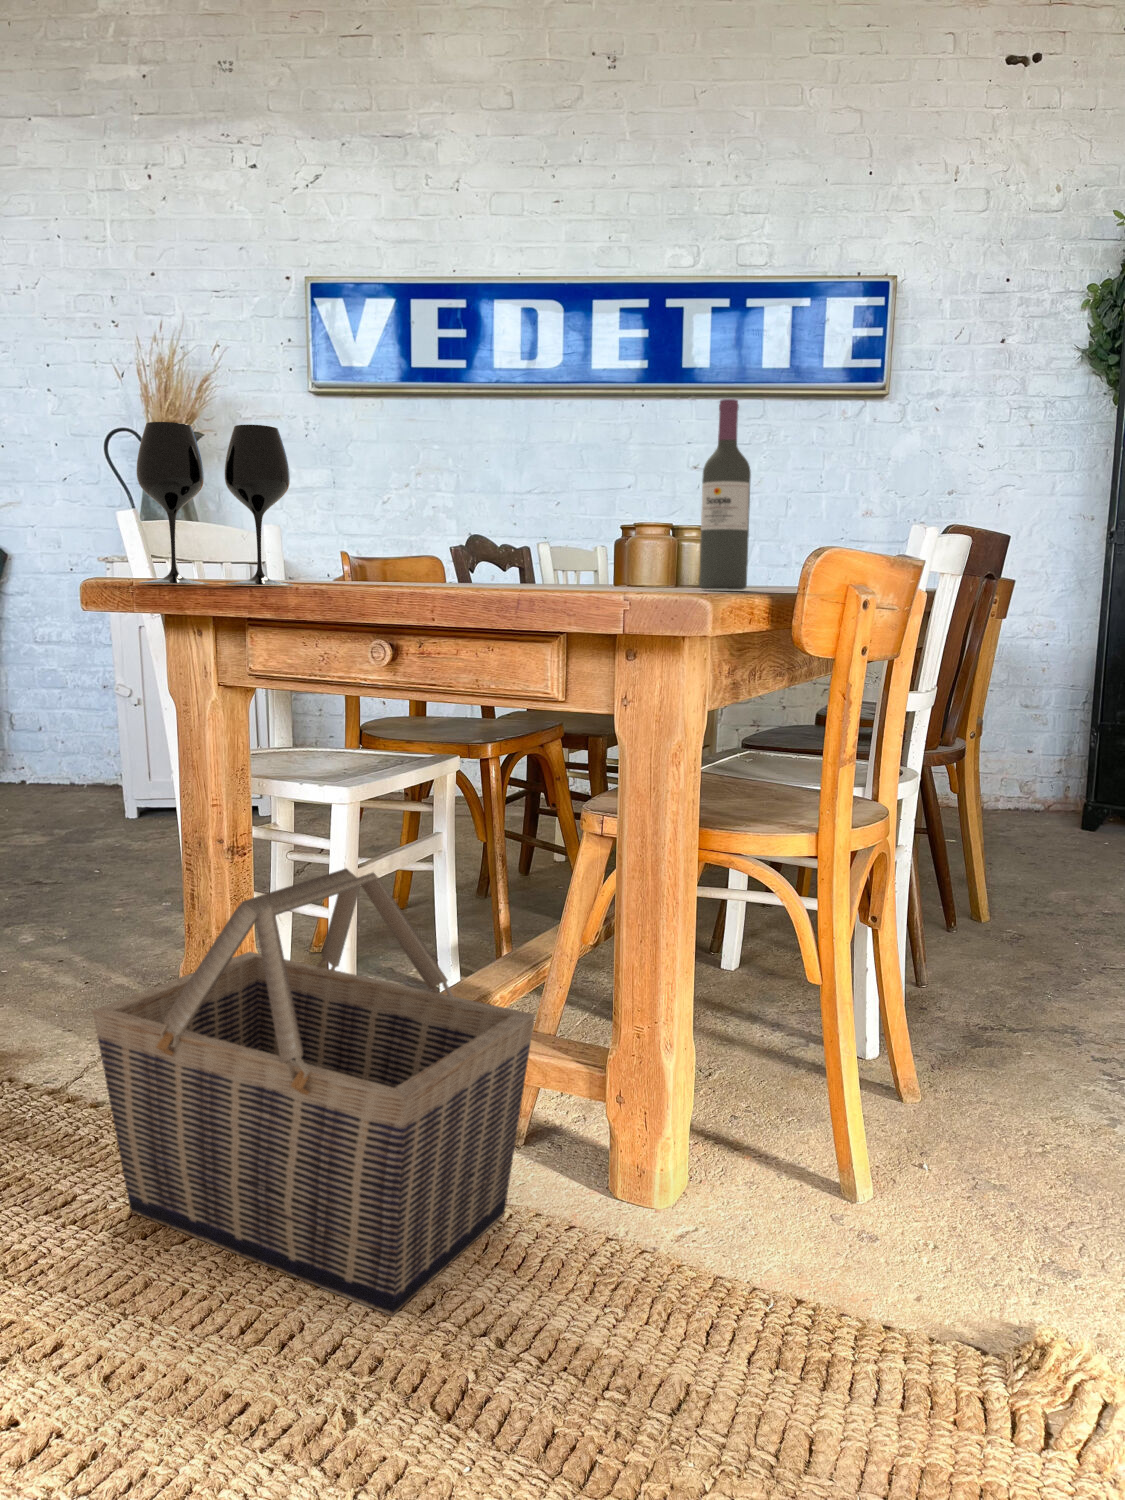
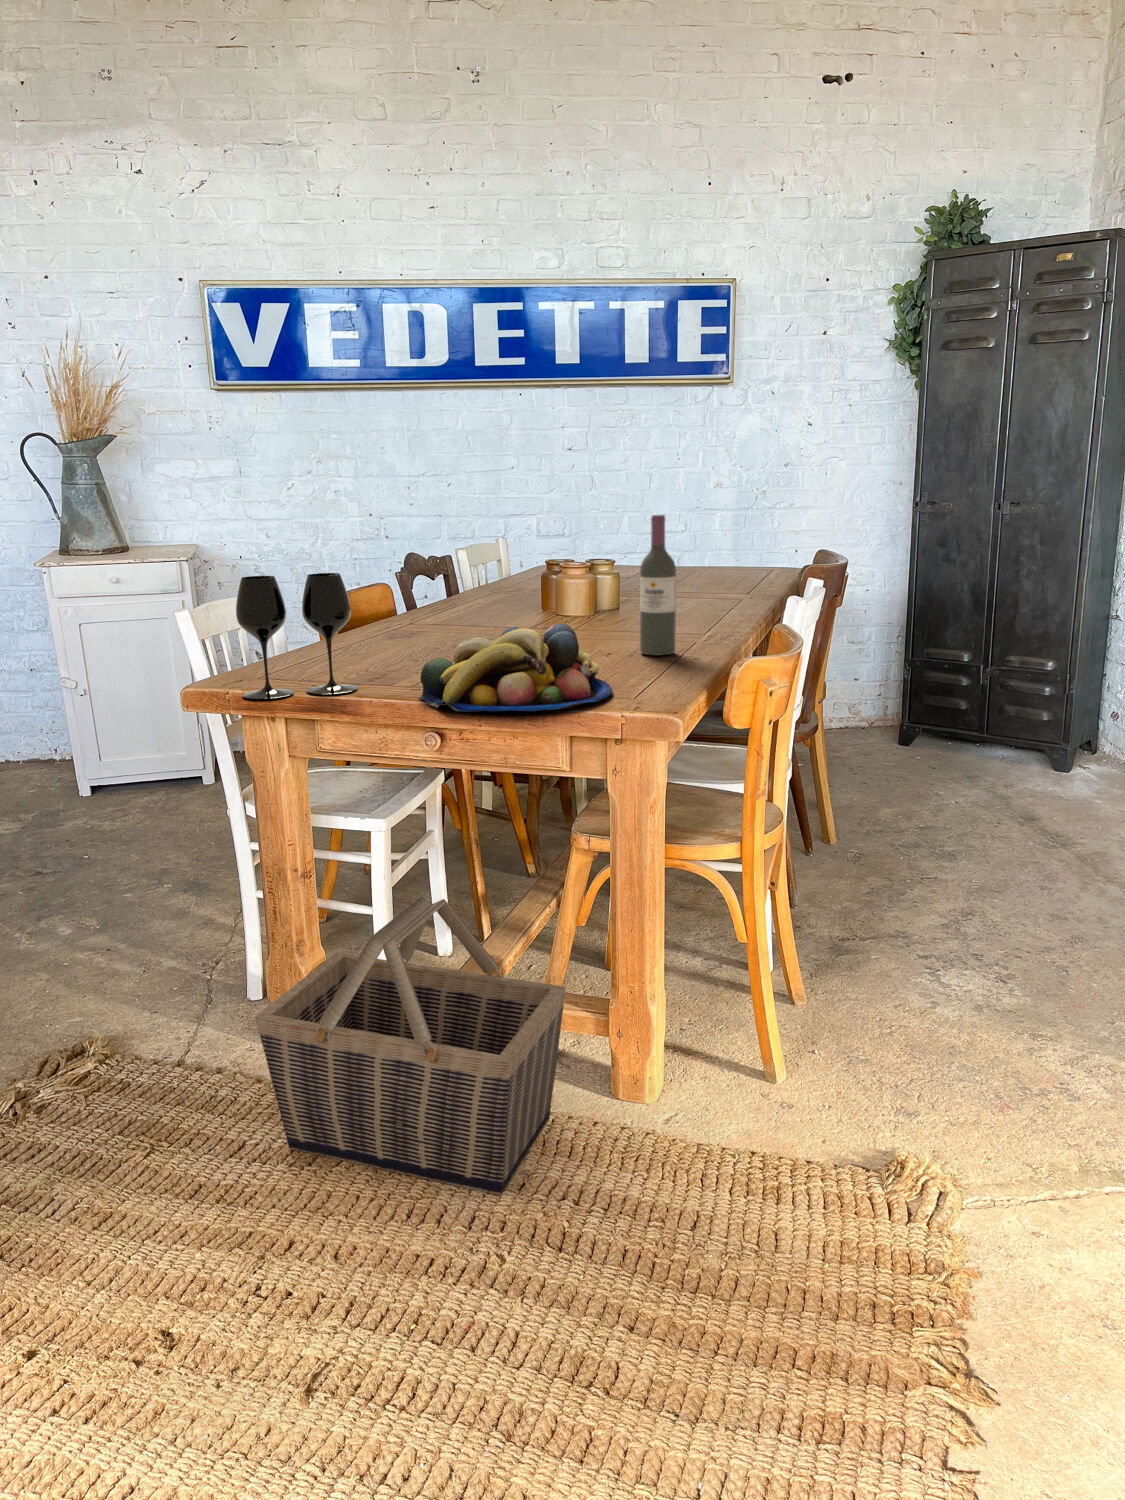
fruit bowl: none [357,490,627,591] -> present [419,624,612,712]

